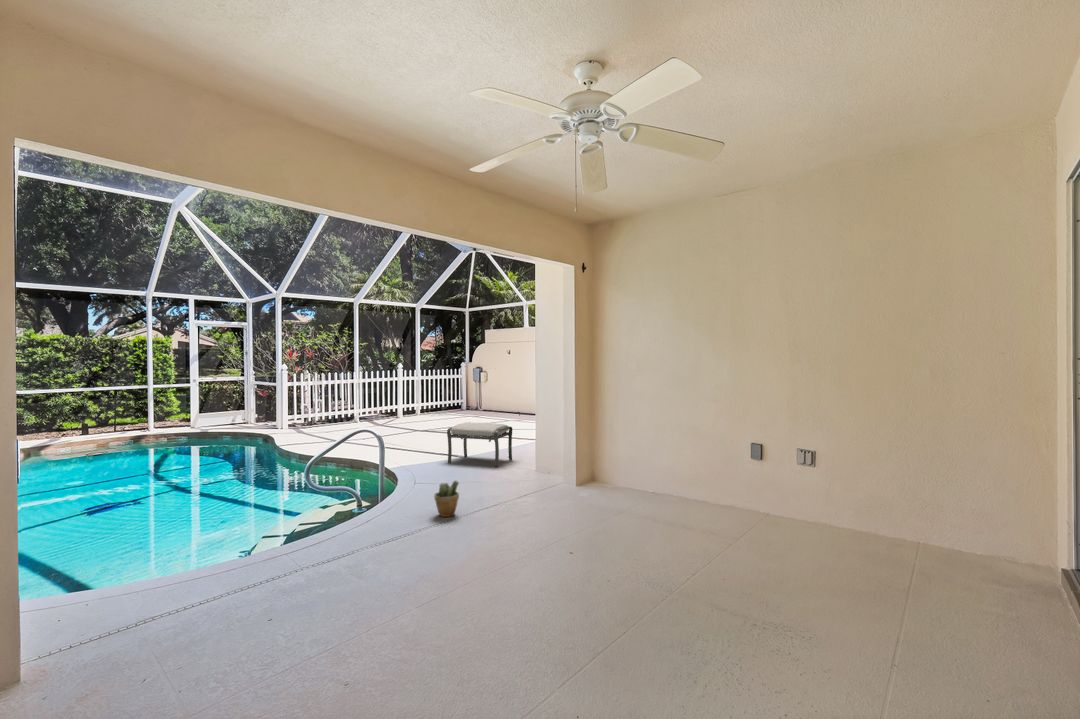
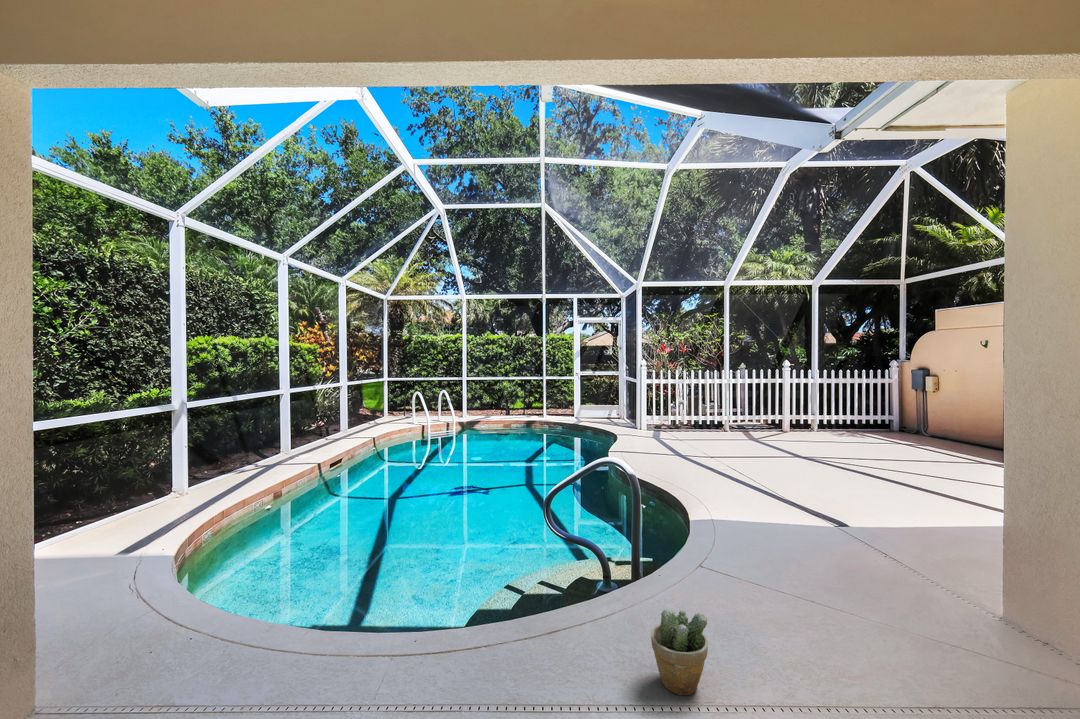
ottoman: present [447,422,512,467] -> none [794,462,945,568]

